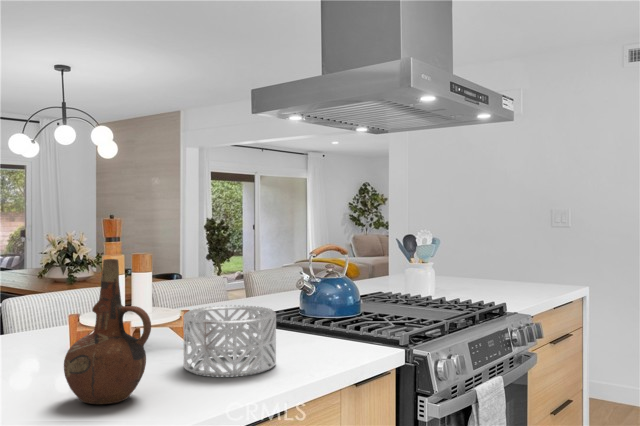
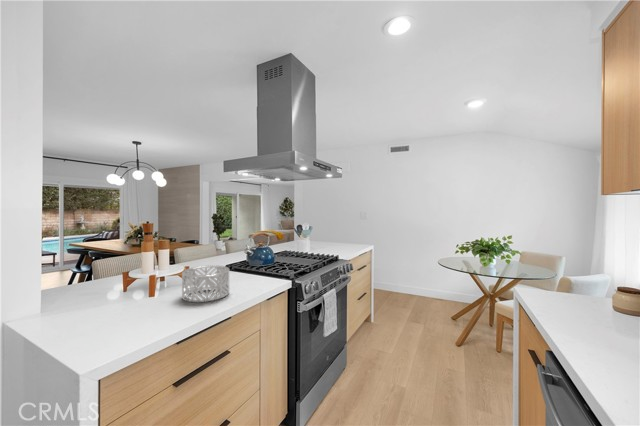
ceramic pitcher: present [64,259,151,404] -> none [109,249,160,324]

